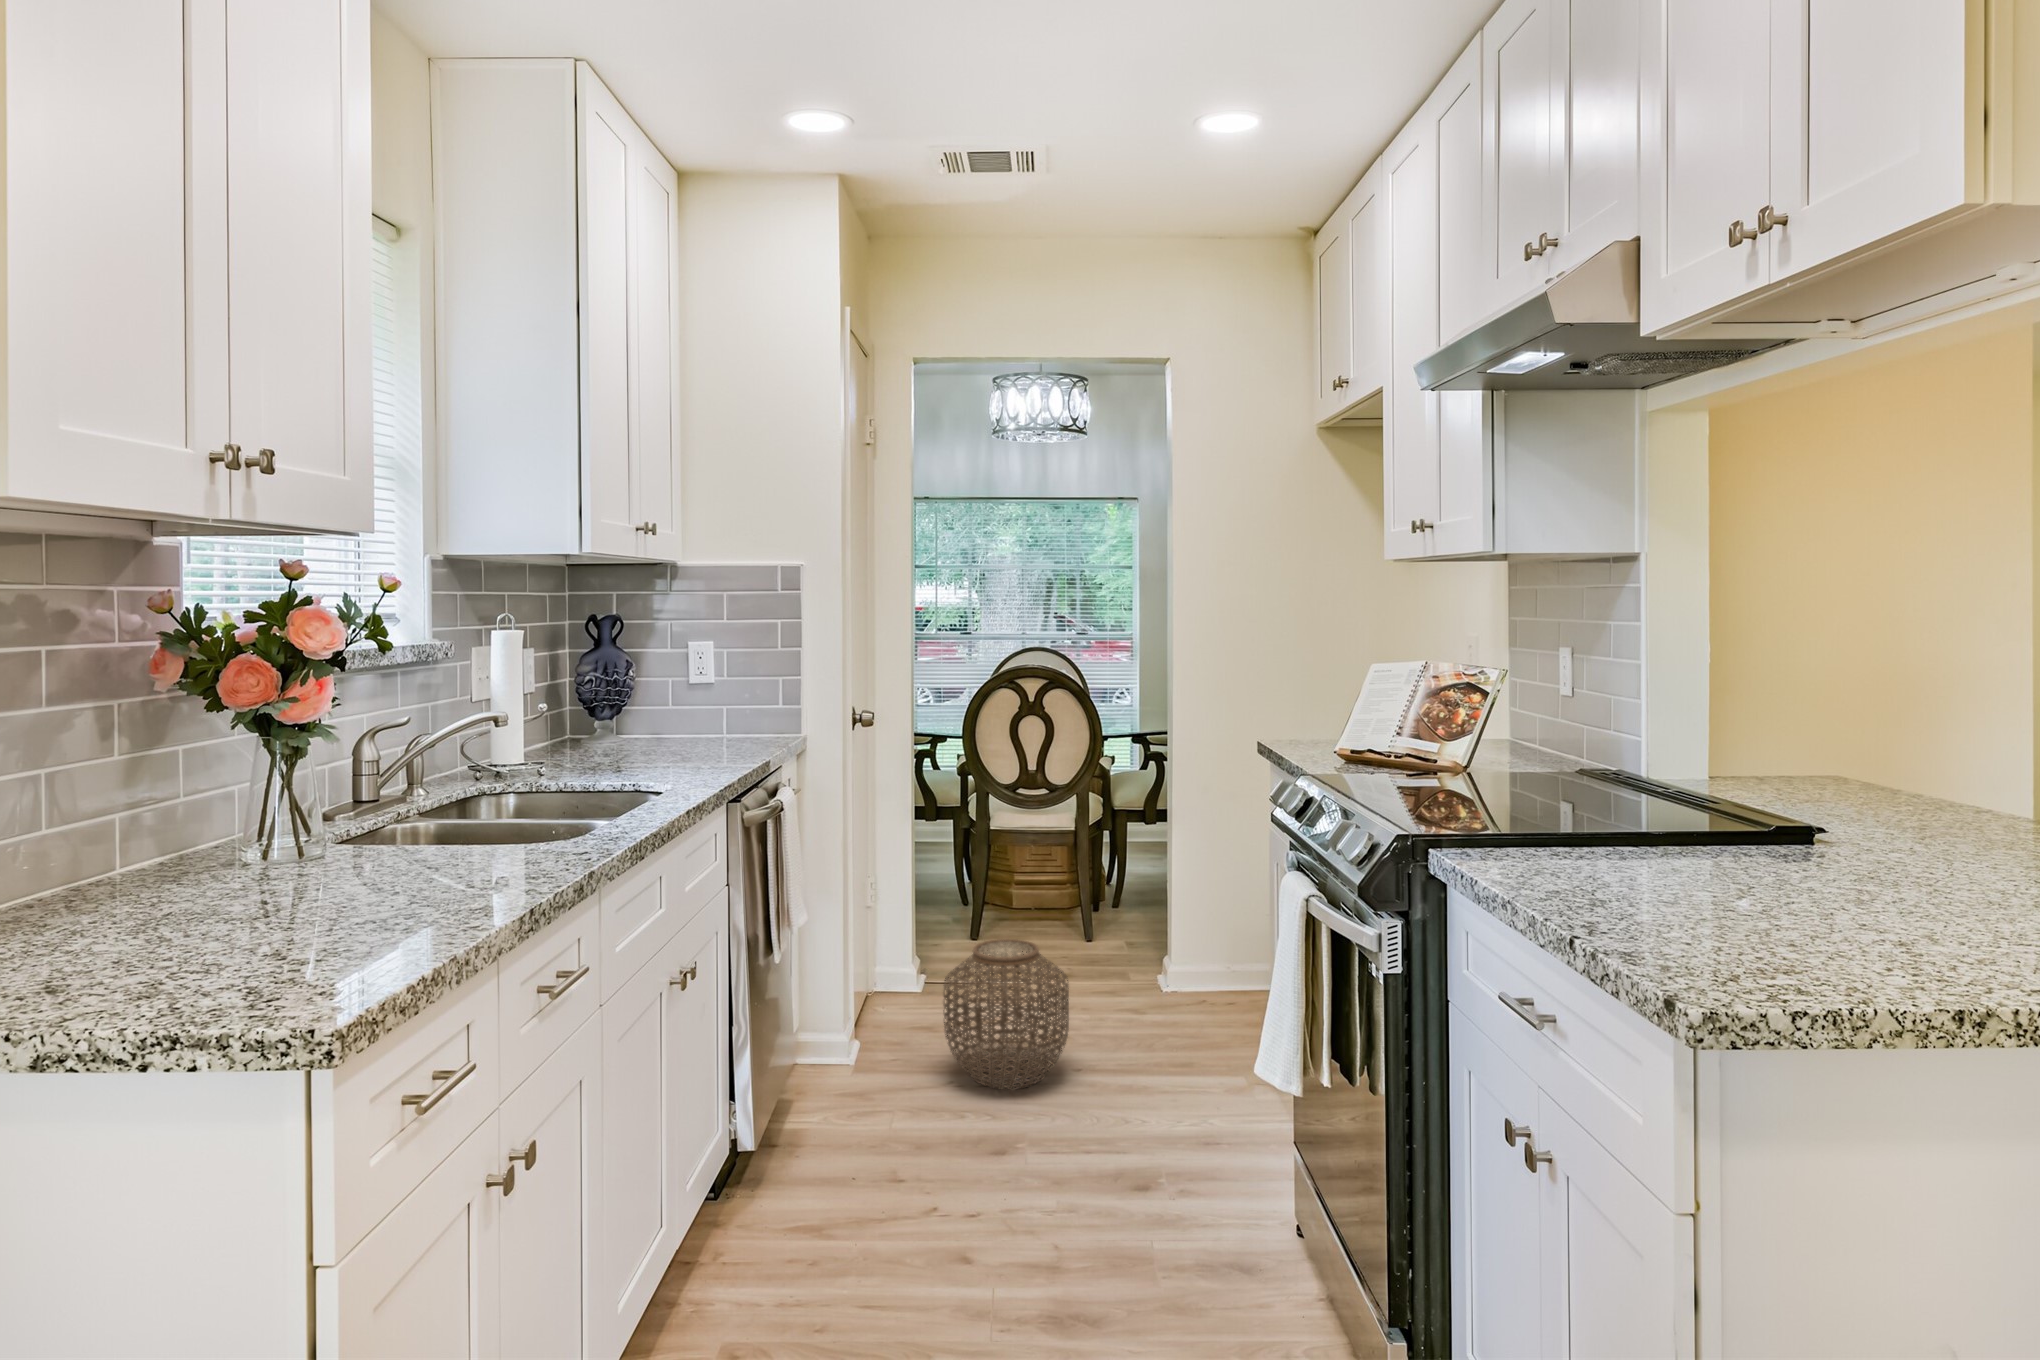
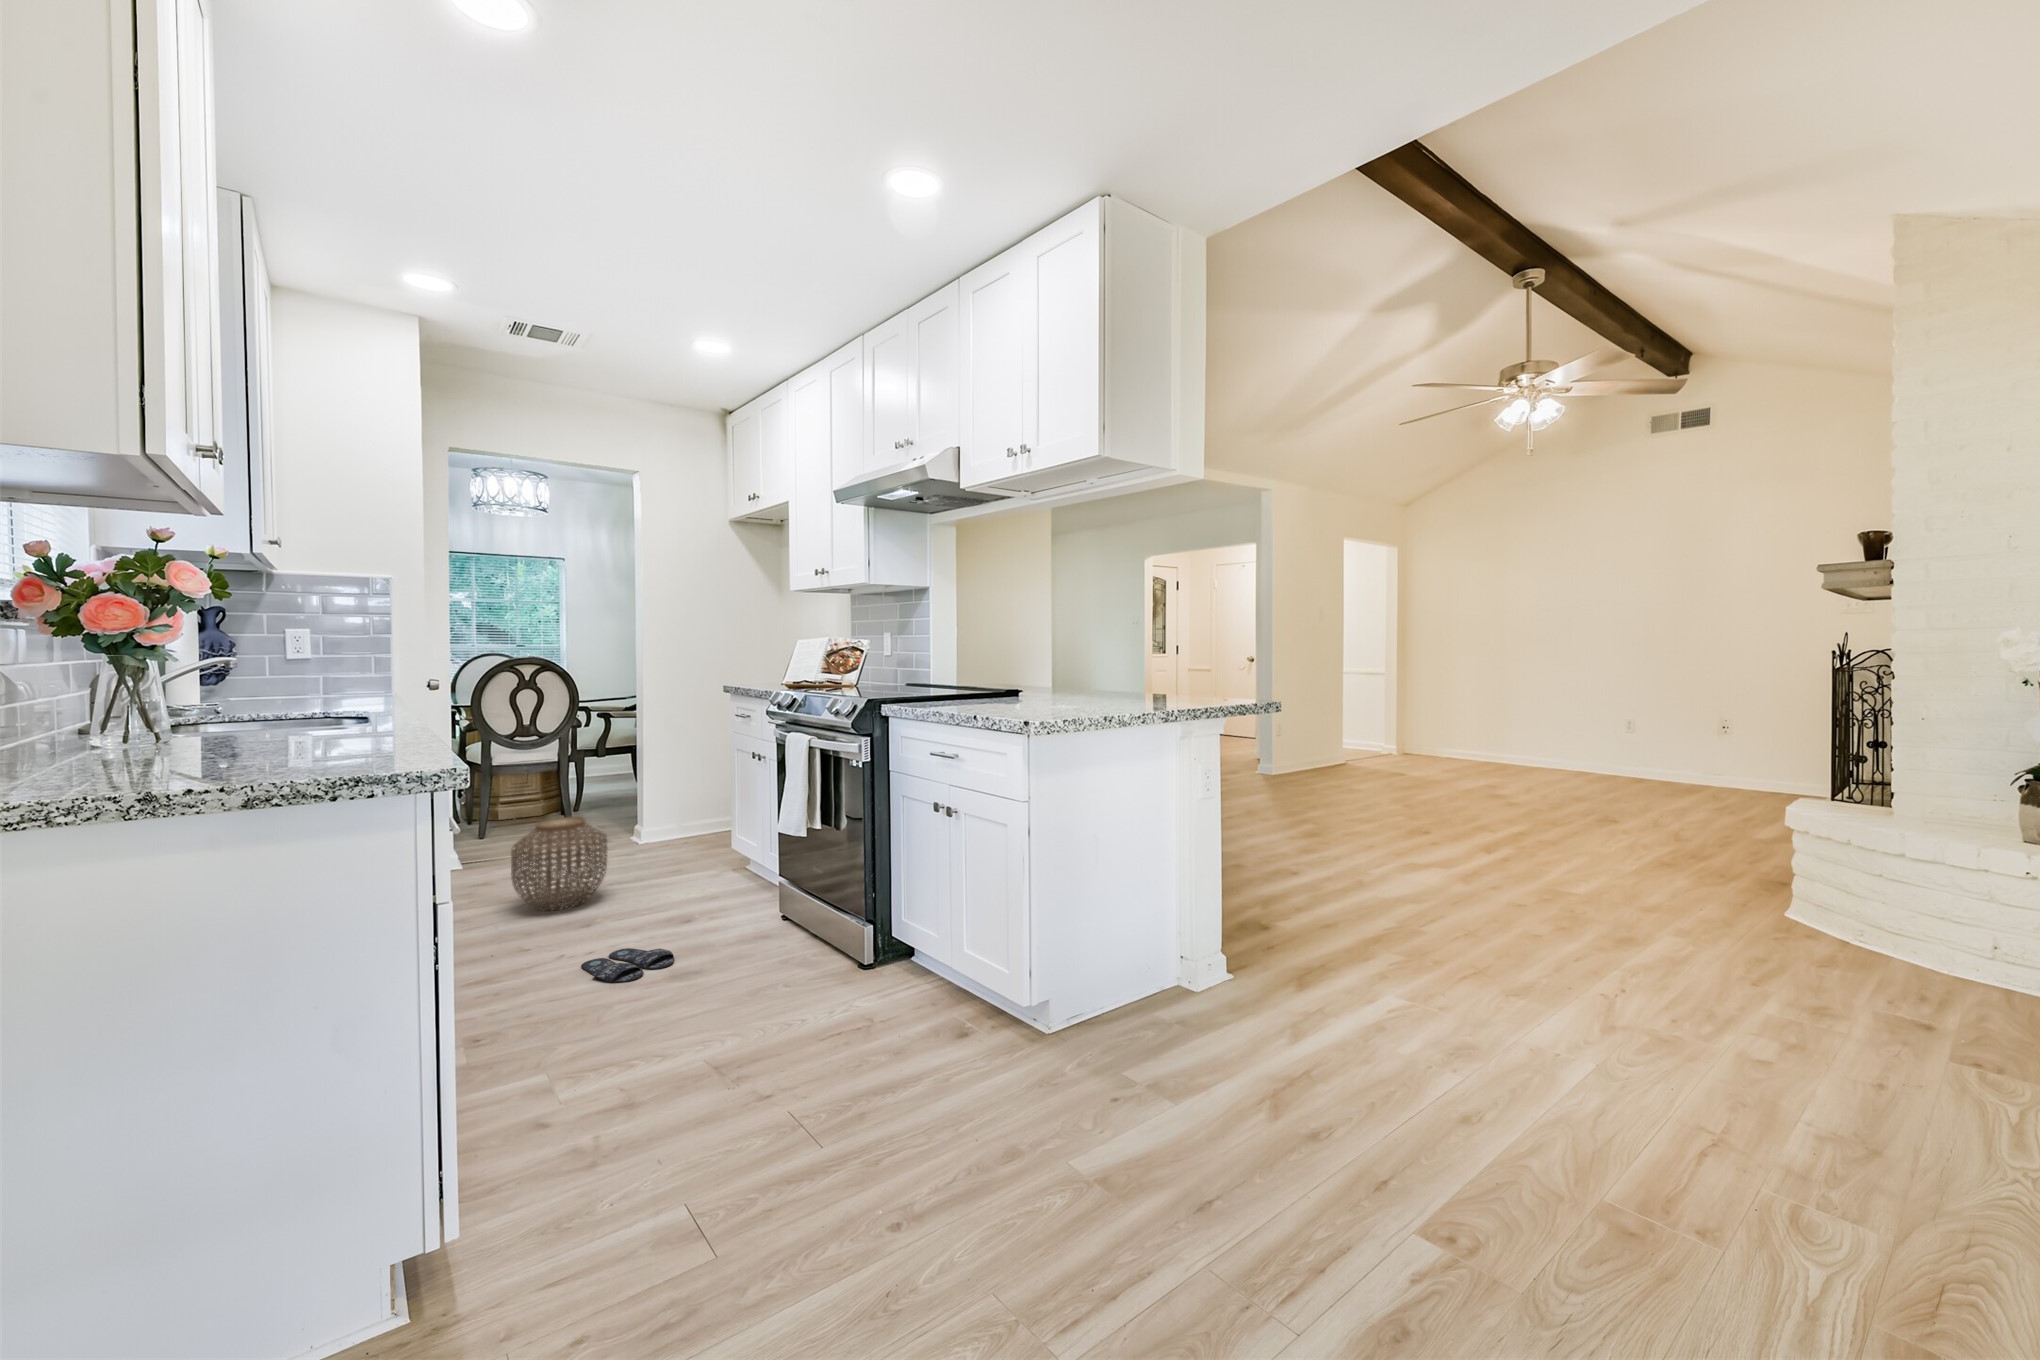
slippers: none [959,1210,1087,1296] -> present [581,948,674,983]

